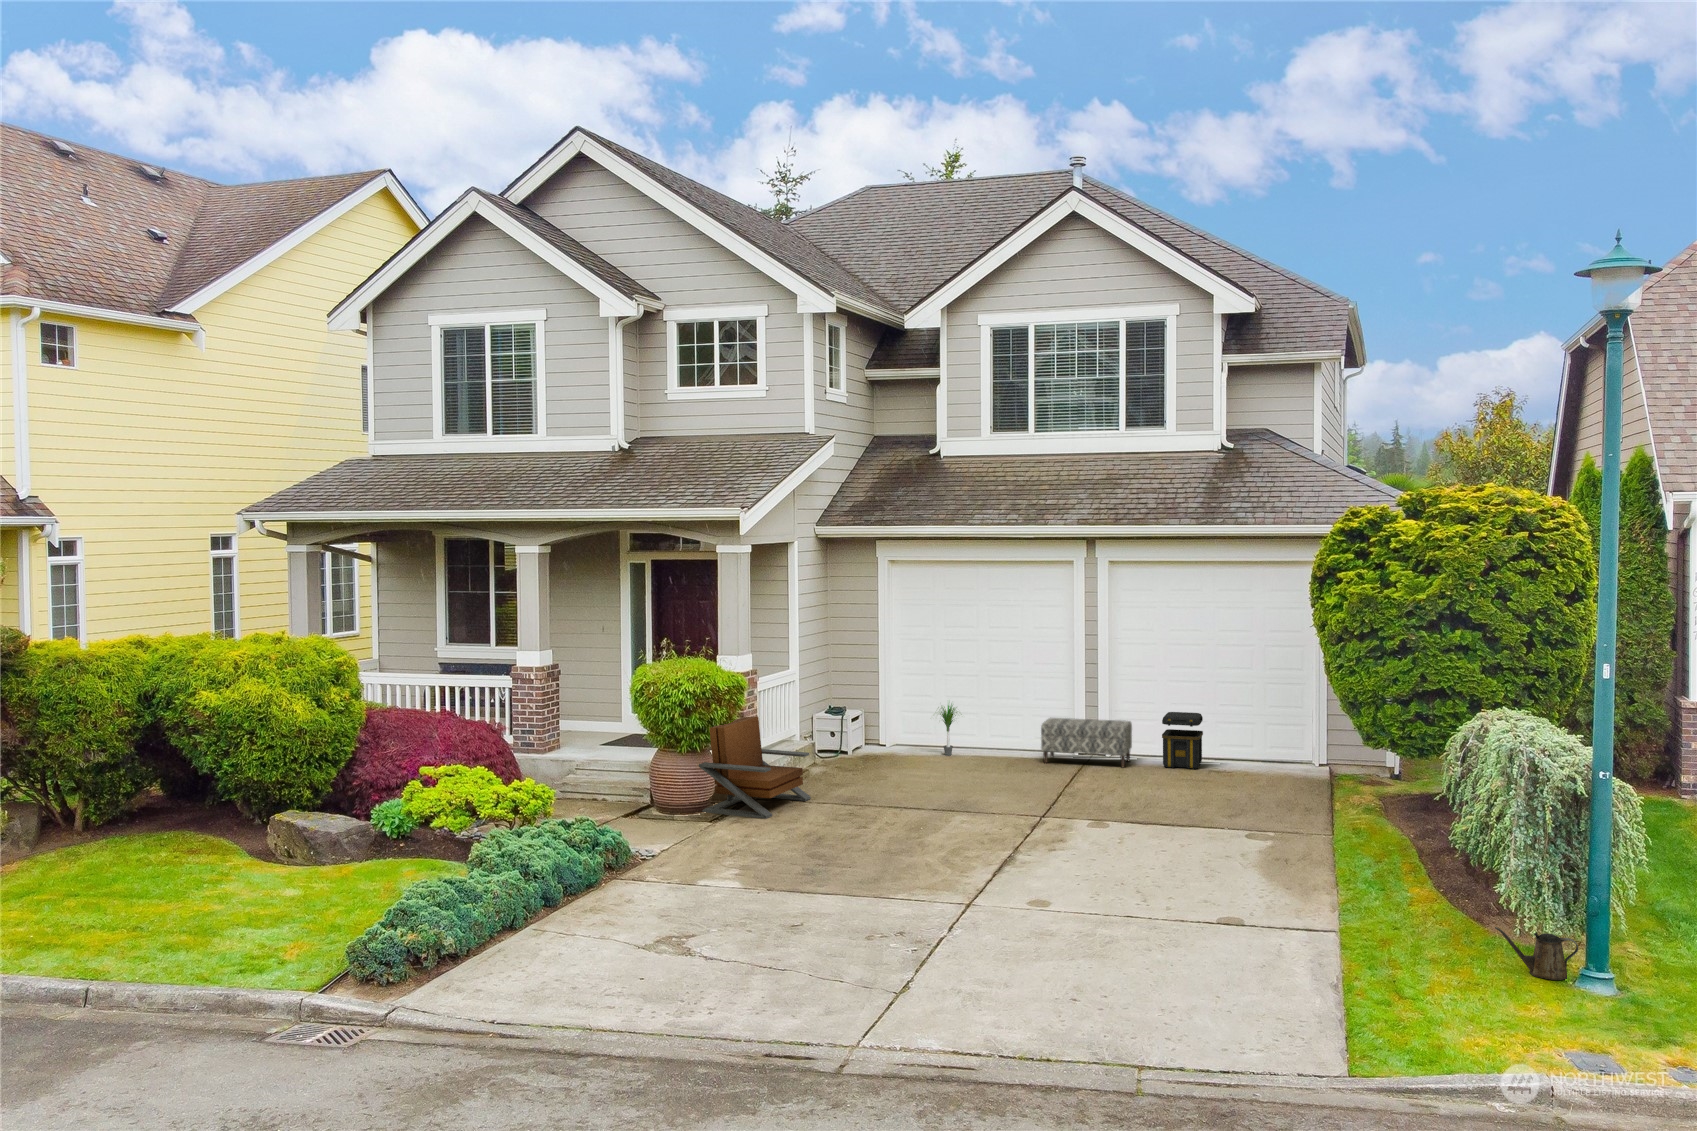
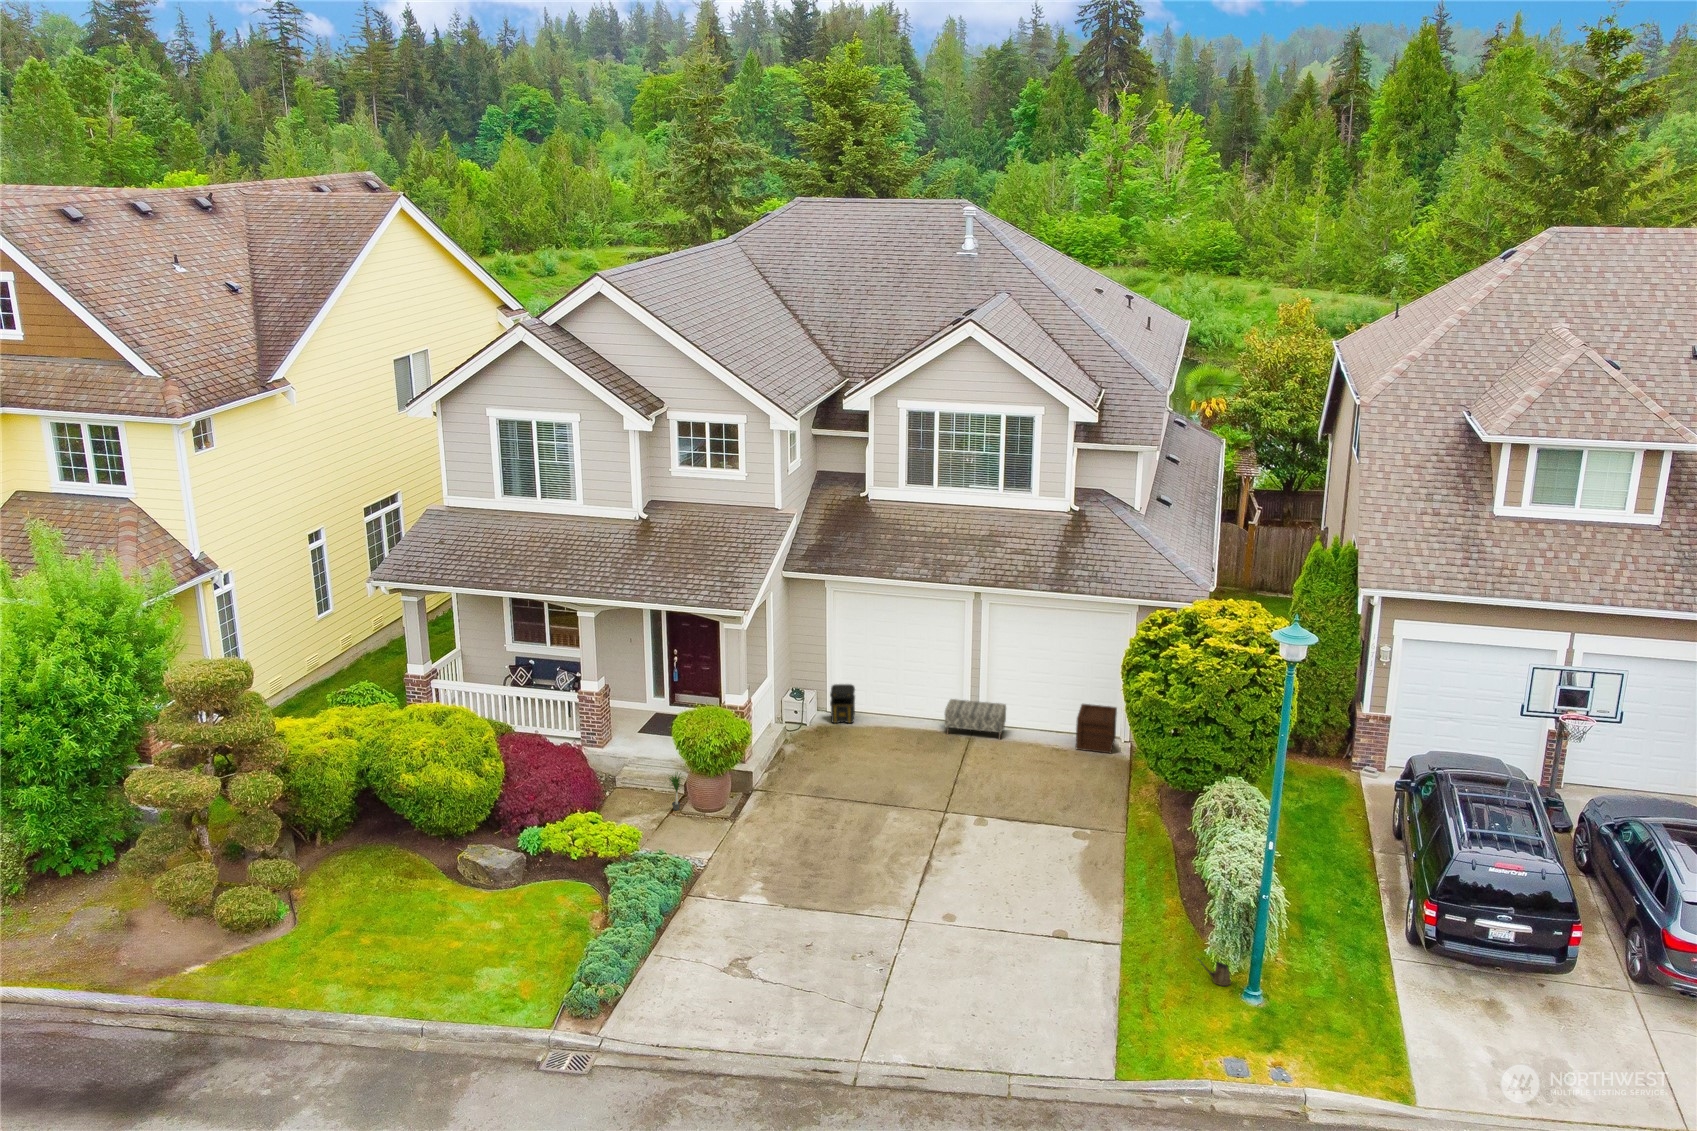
potted plant: present [940,704,957,756] -> present [669,772,683,810]
toolbox: present [1162,712,1203,769] -> present [830,684,855,723]
wooden crate: none [1239,715,1299,779] -> present [1076,704,1117,753]
lounge chair: present [699,716,811,819] -> none [723,739,795,819]

